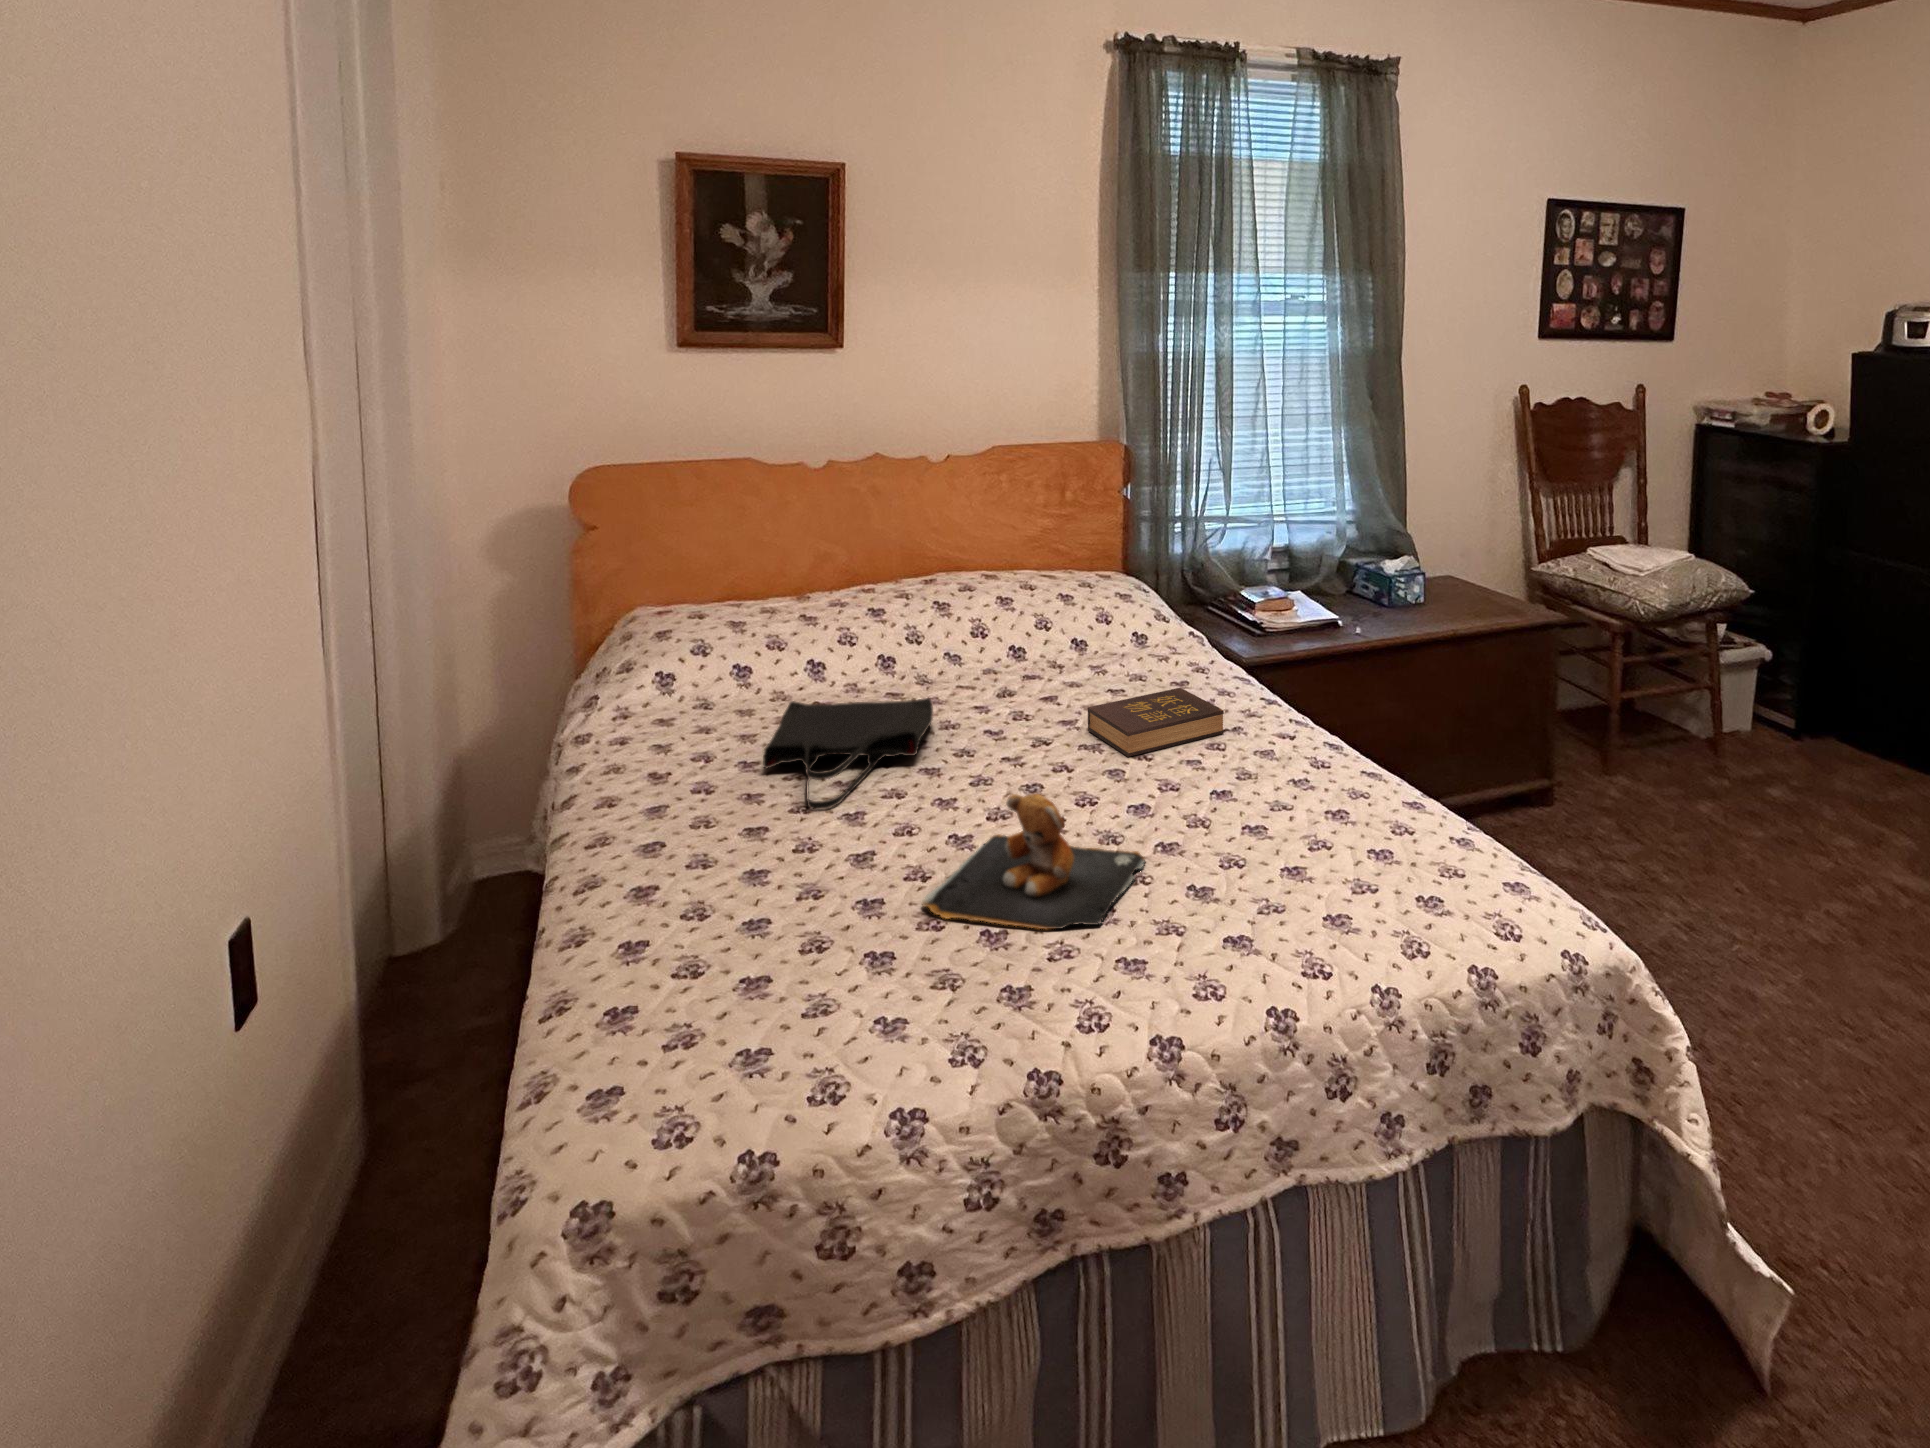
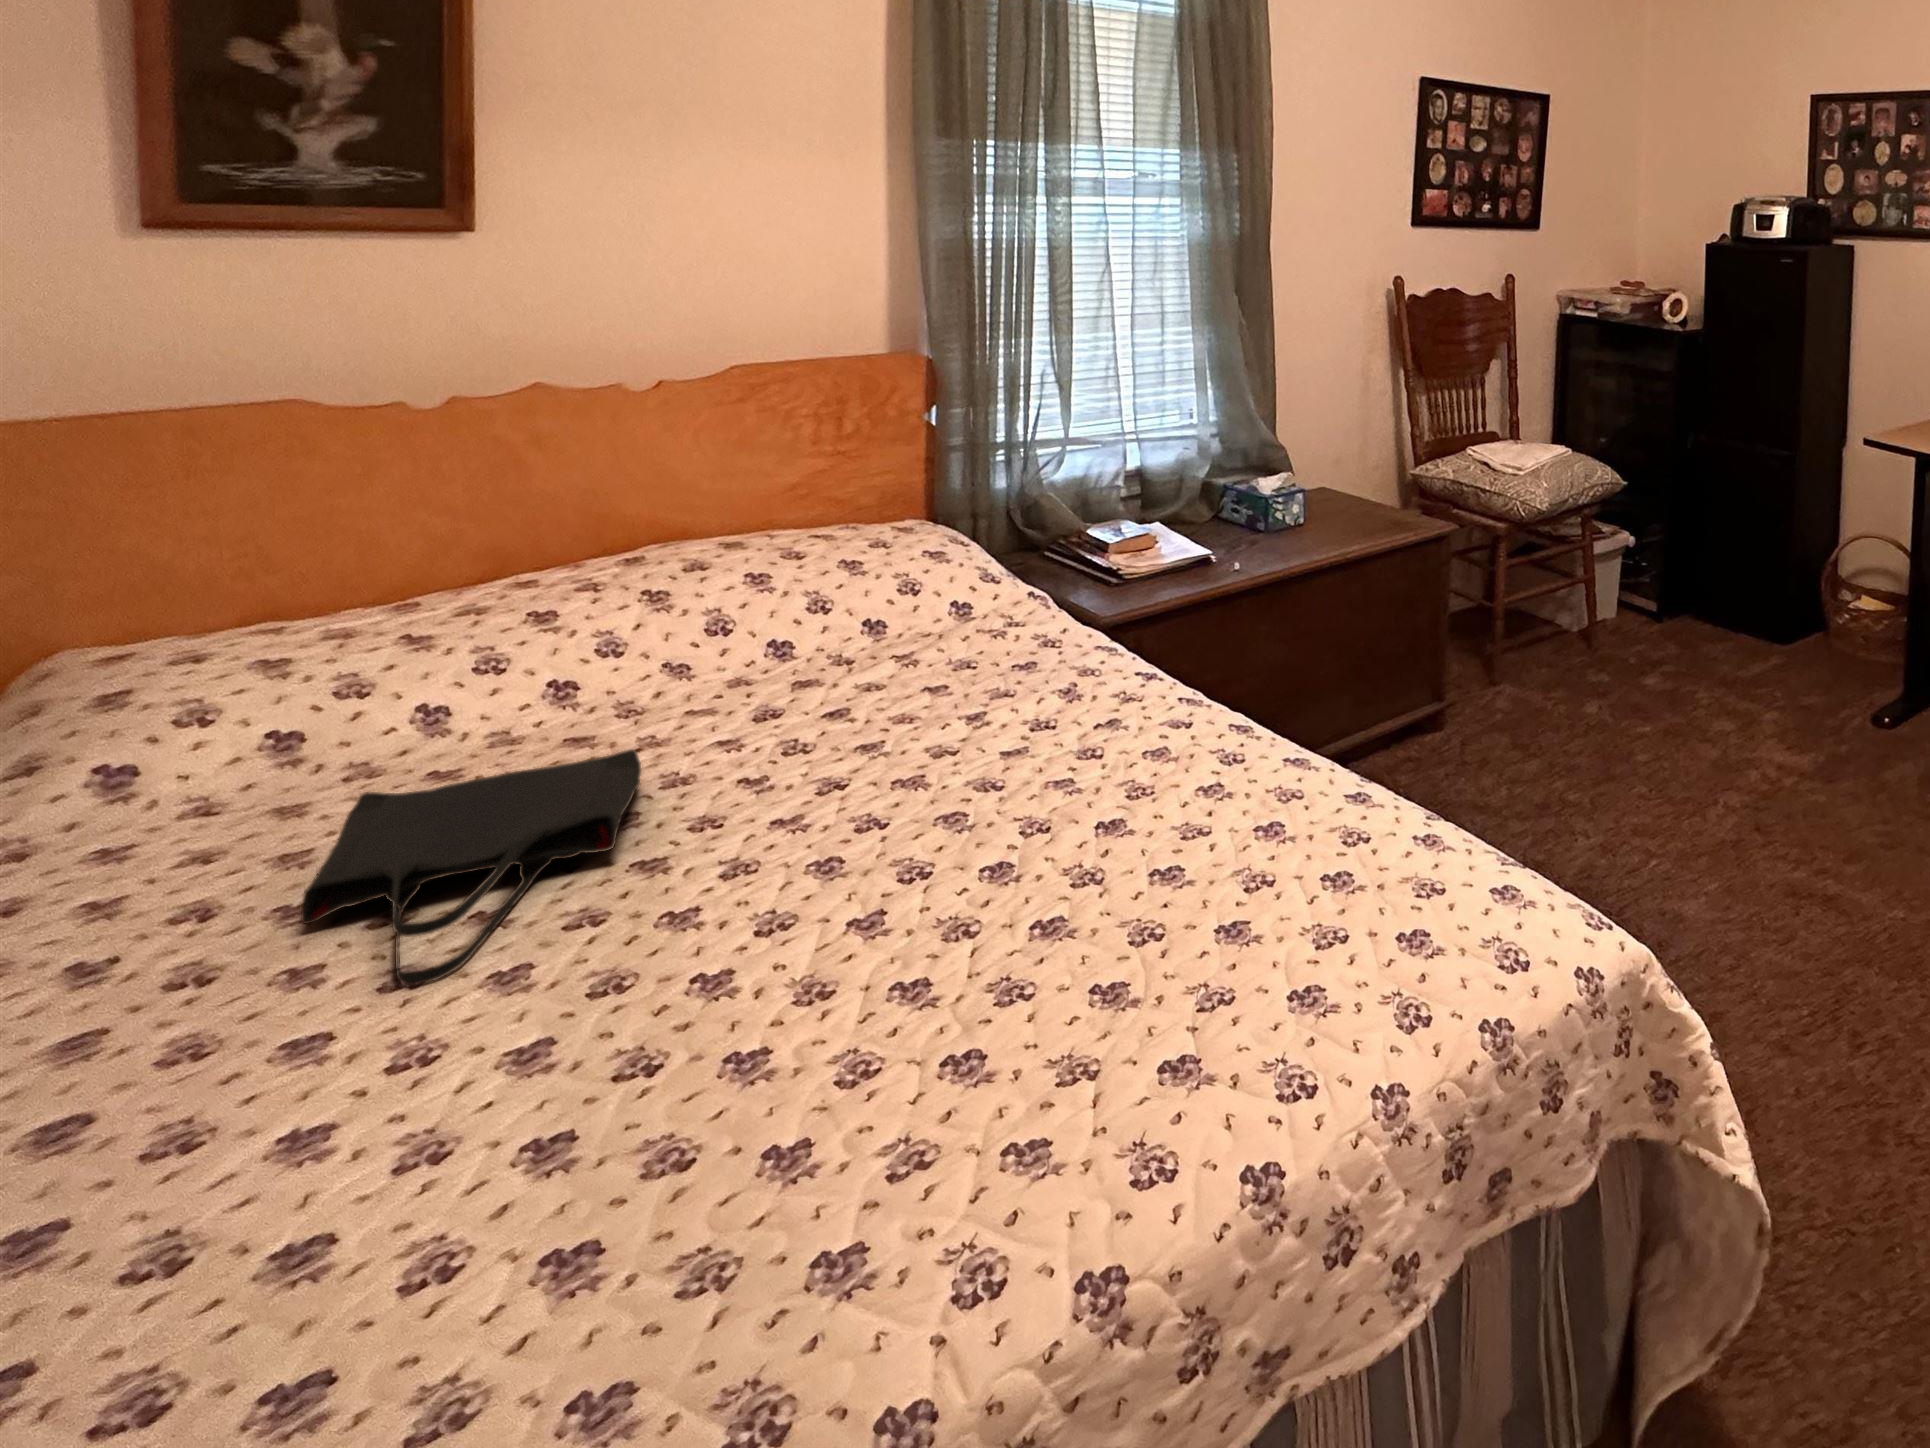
hardback book: present [1088,688,1224,757] -> none [901,677,1100,791]
teddy bear: present [922,794,1145,929] -> none [636,908,1021,1150]

